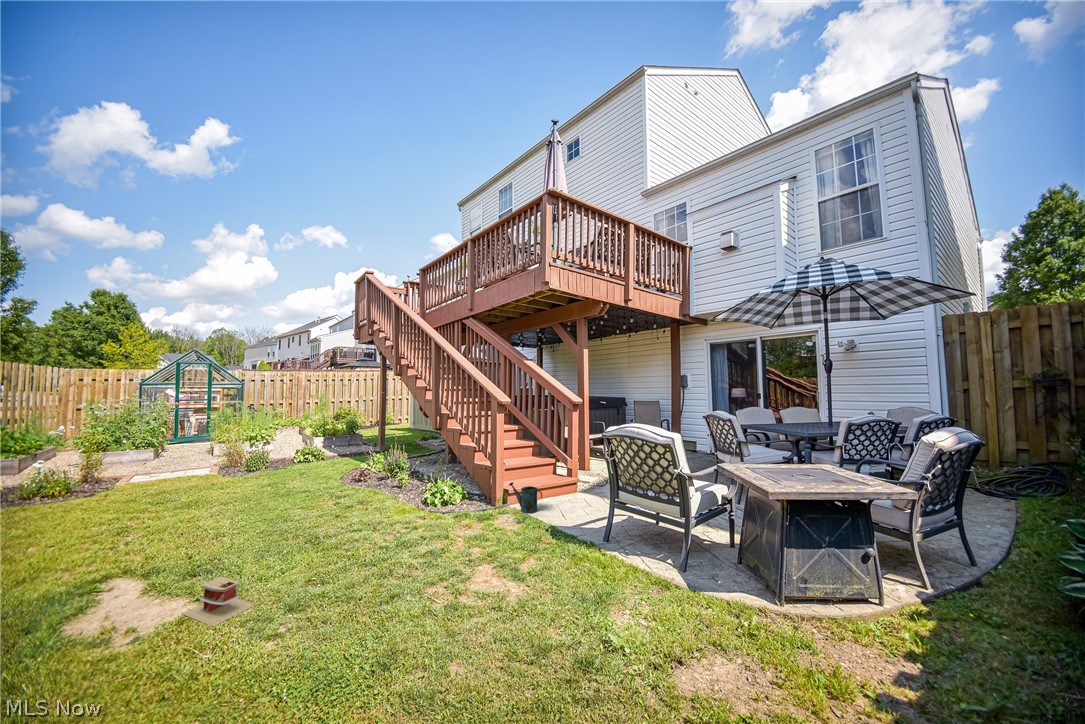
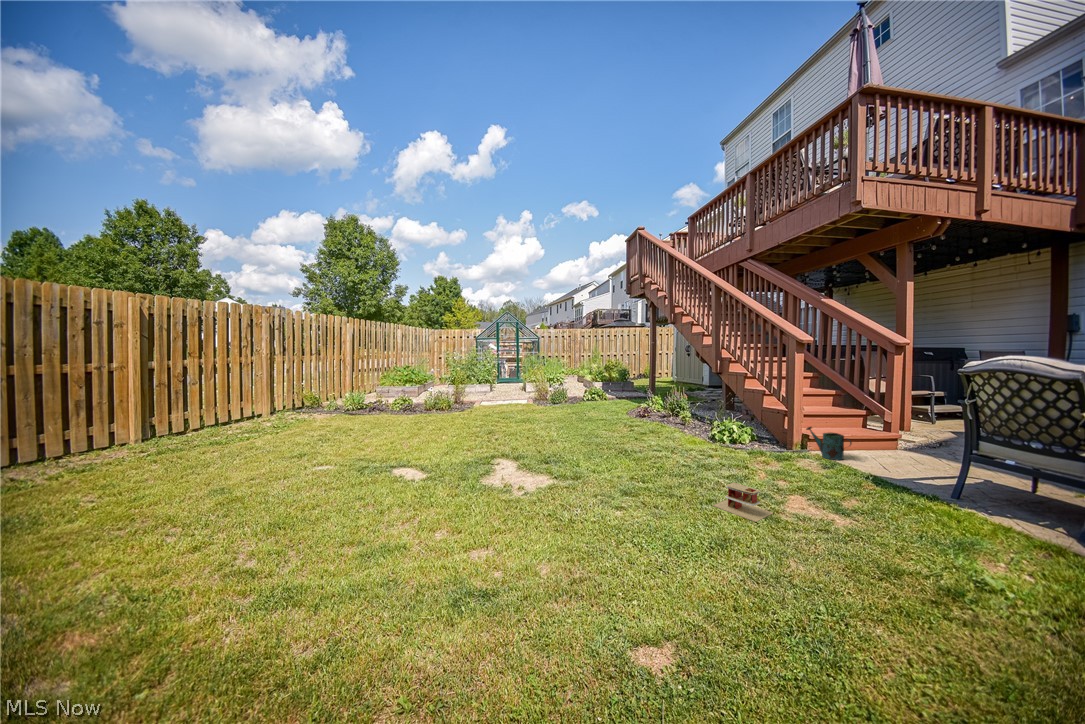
toy house: present [182,577,255,626] -> present [713,483,773,522]

